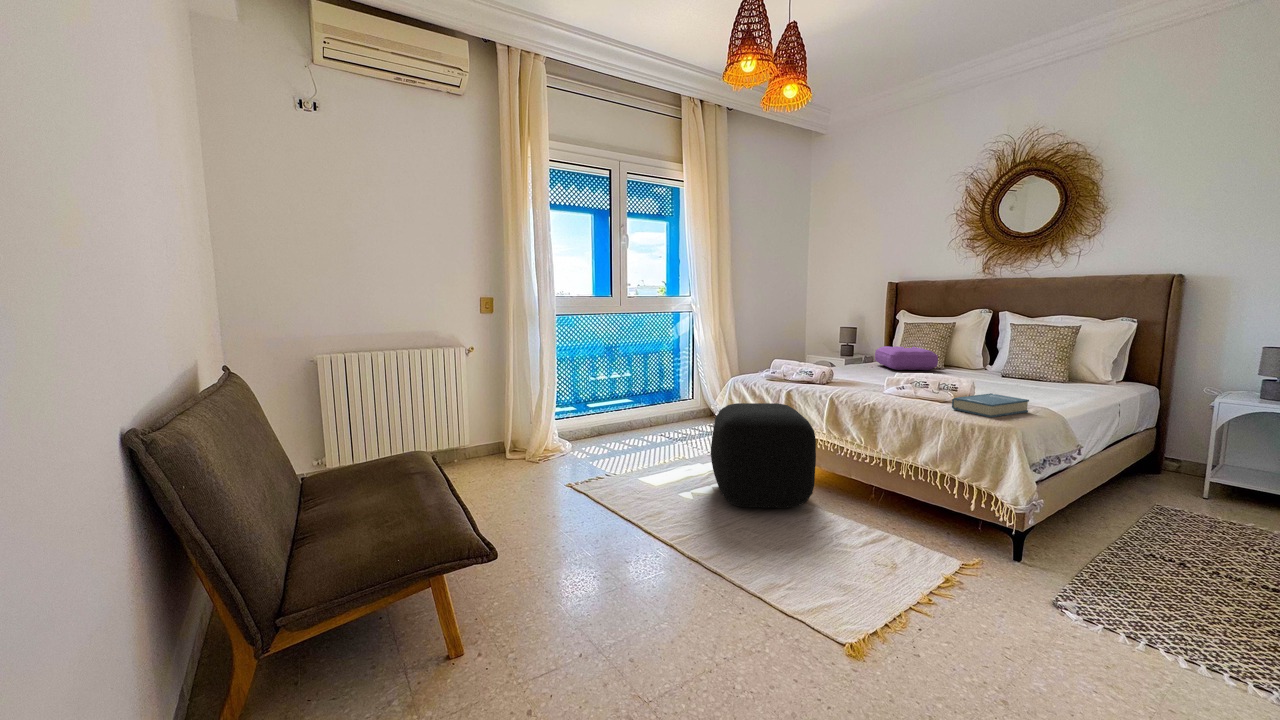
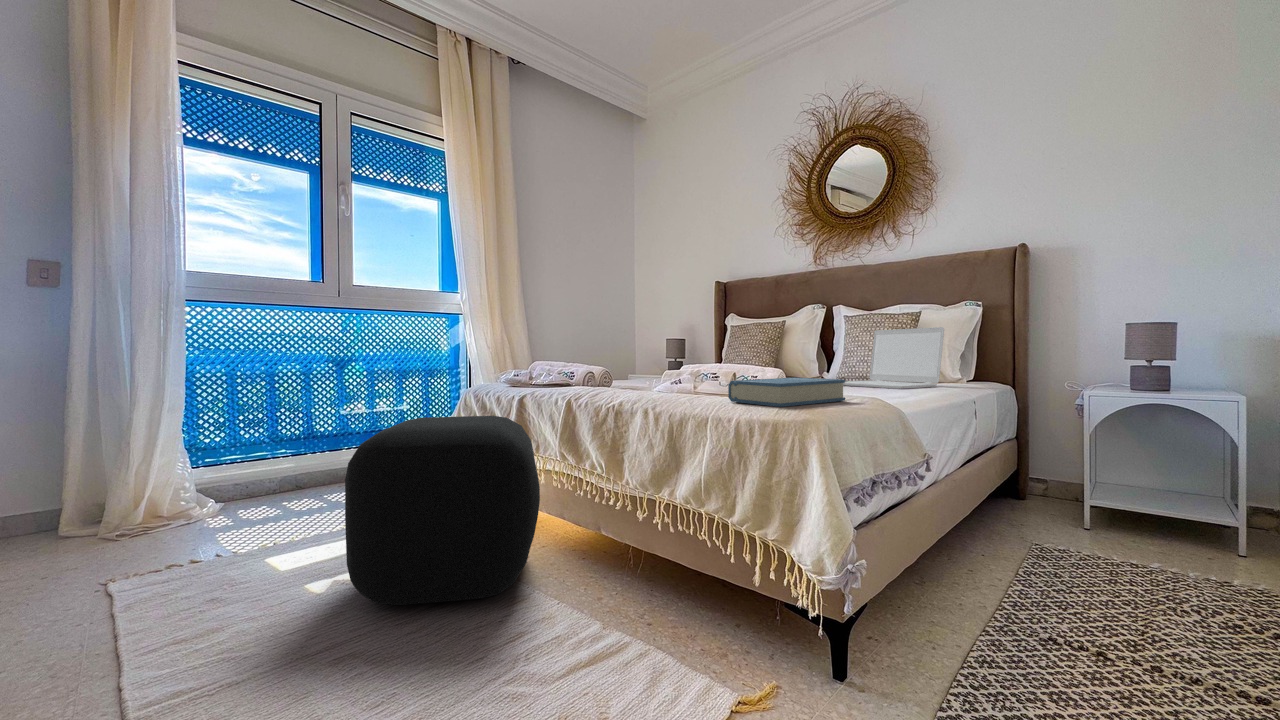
pillow: present [875,346,938,370] -> none [693,352,762,379]
laptop: none [1006,346,1101,396] -> present [843,327,944,389]

